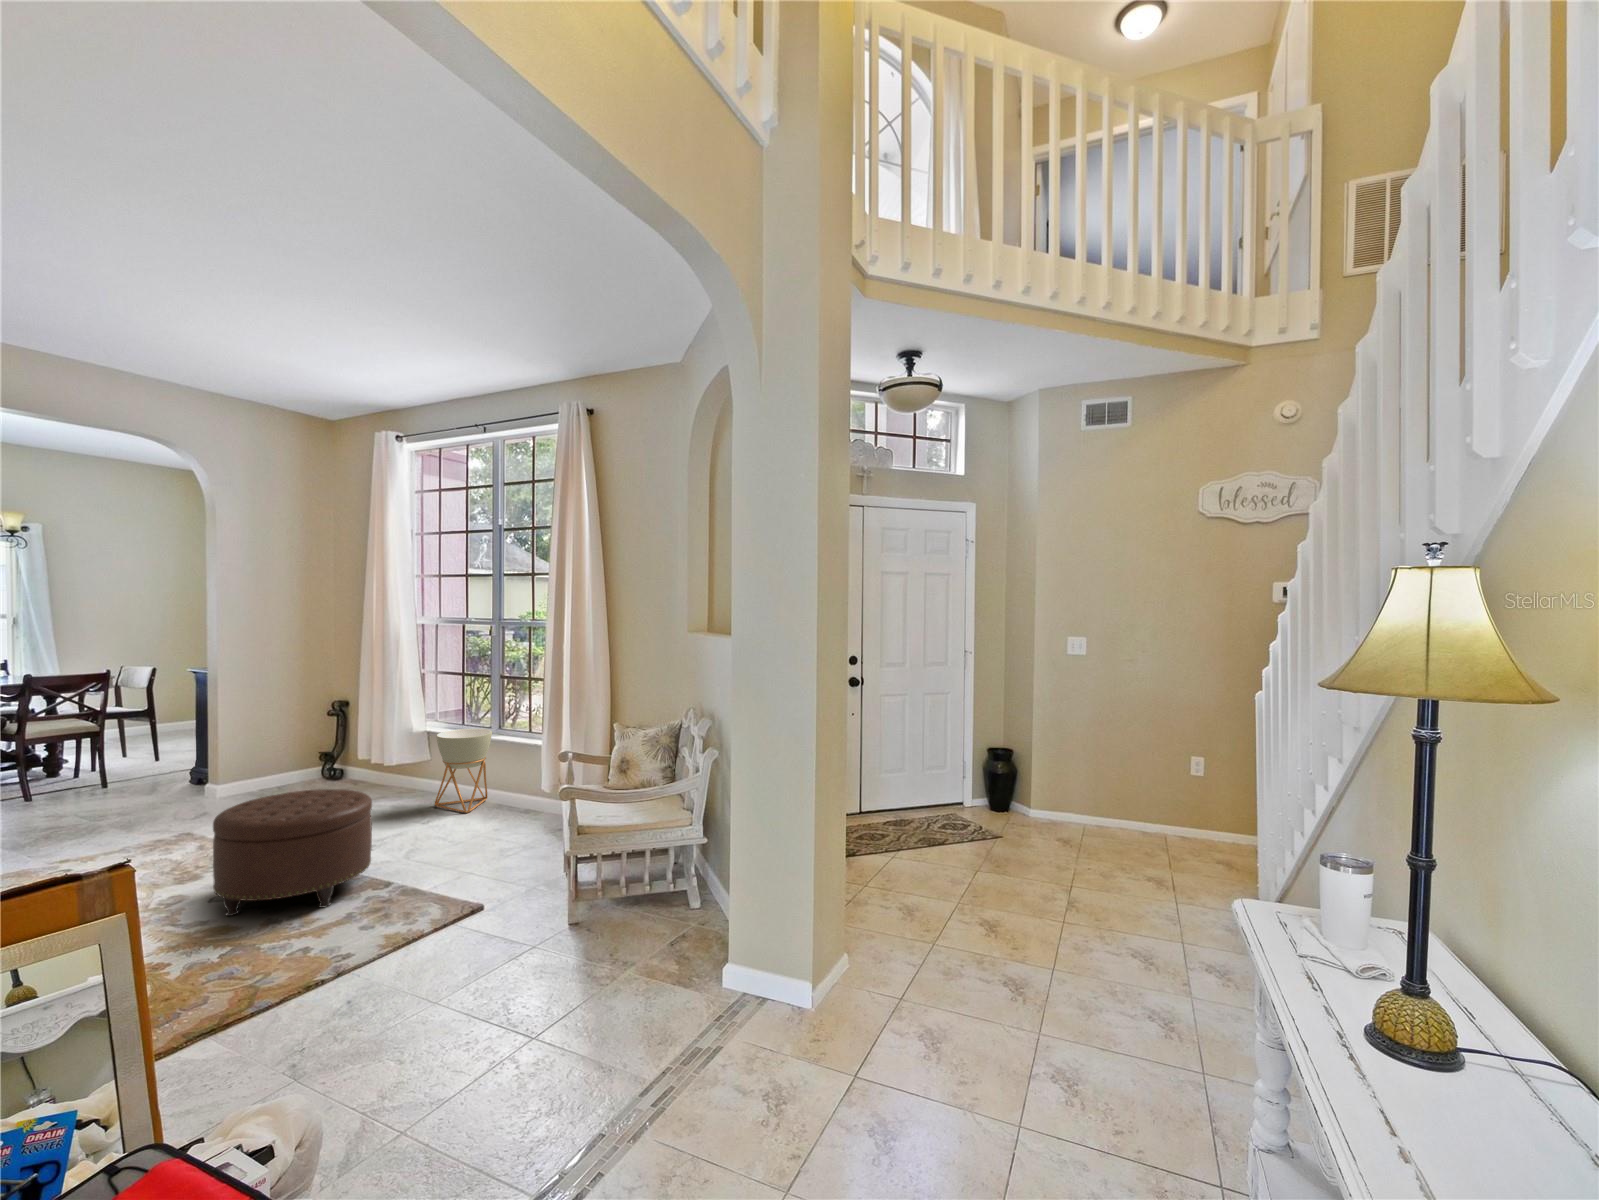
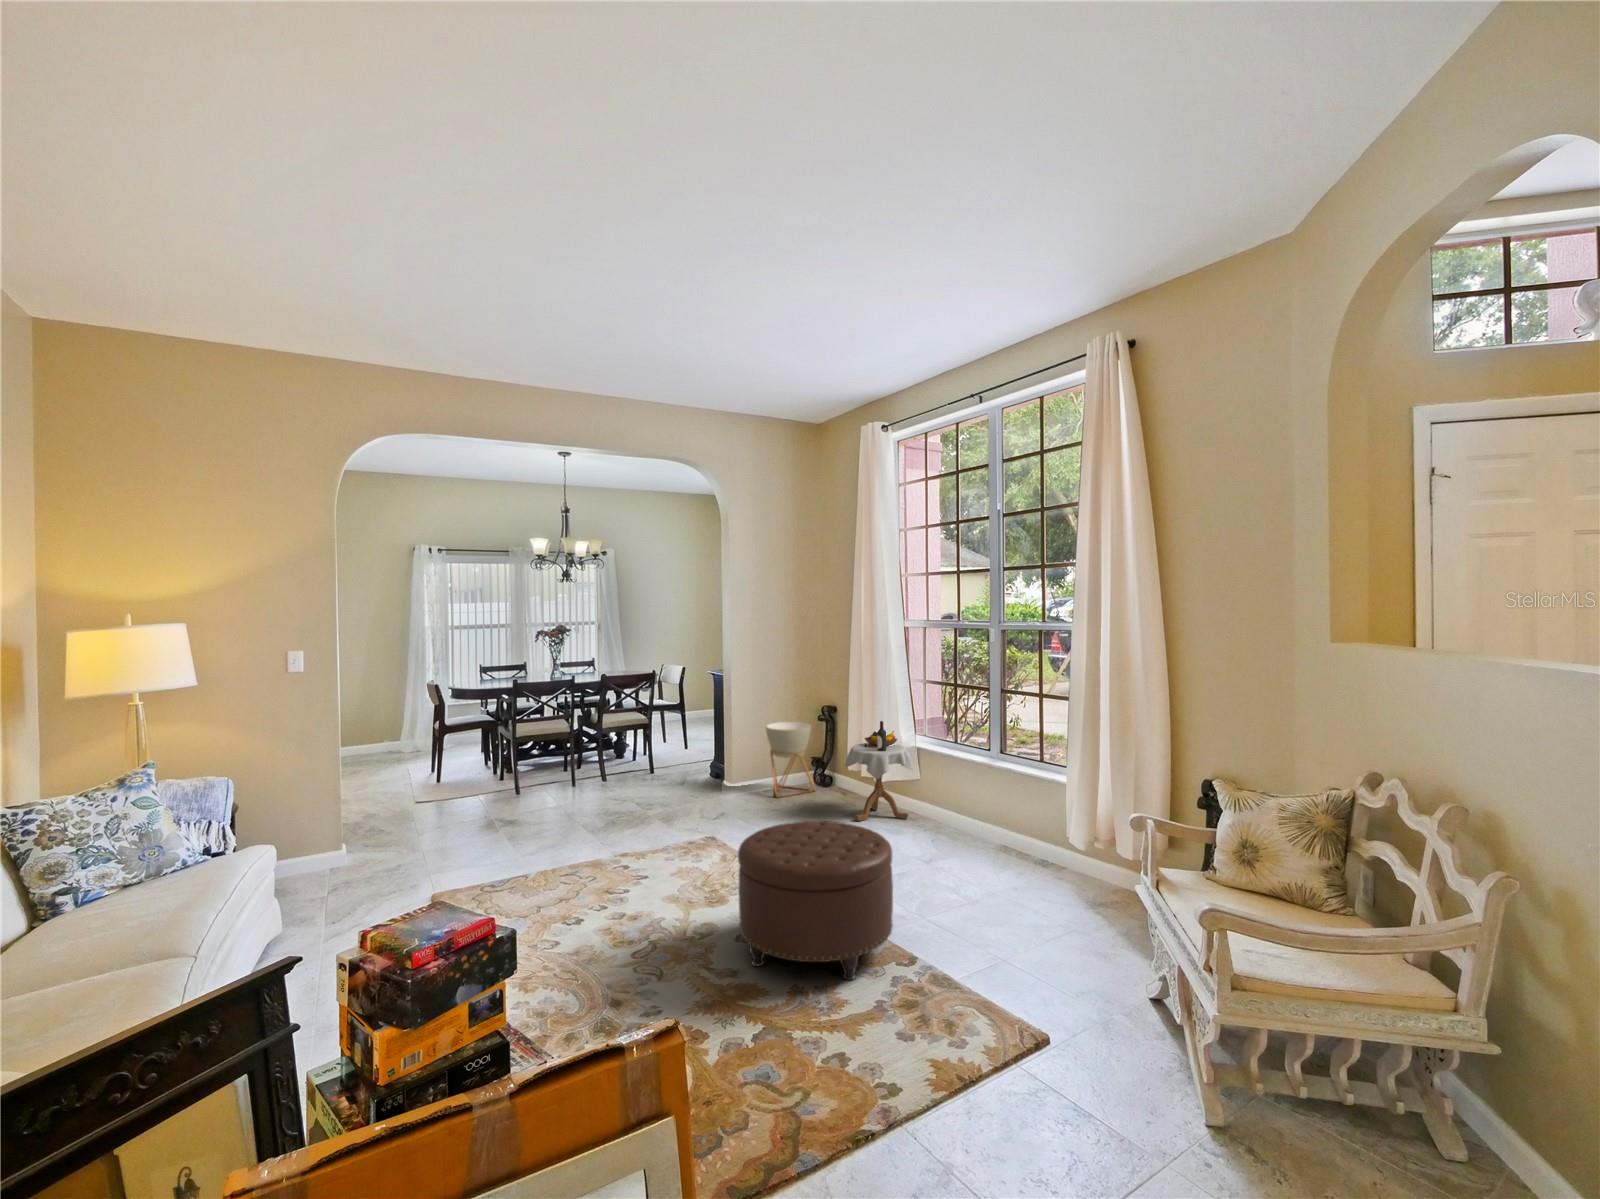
side table: none [352,707,425,801] -> present [845,721,915,821]
planter: present [435,729,492,813] -> present [765,722,815,797]

